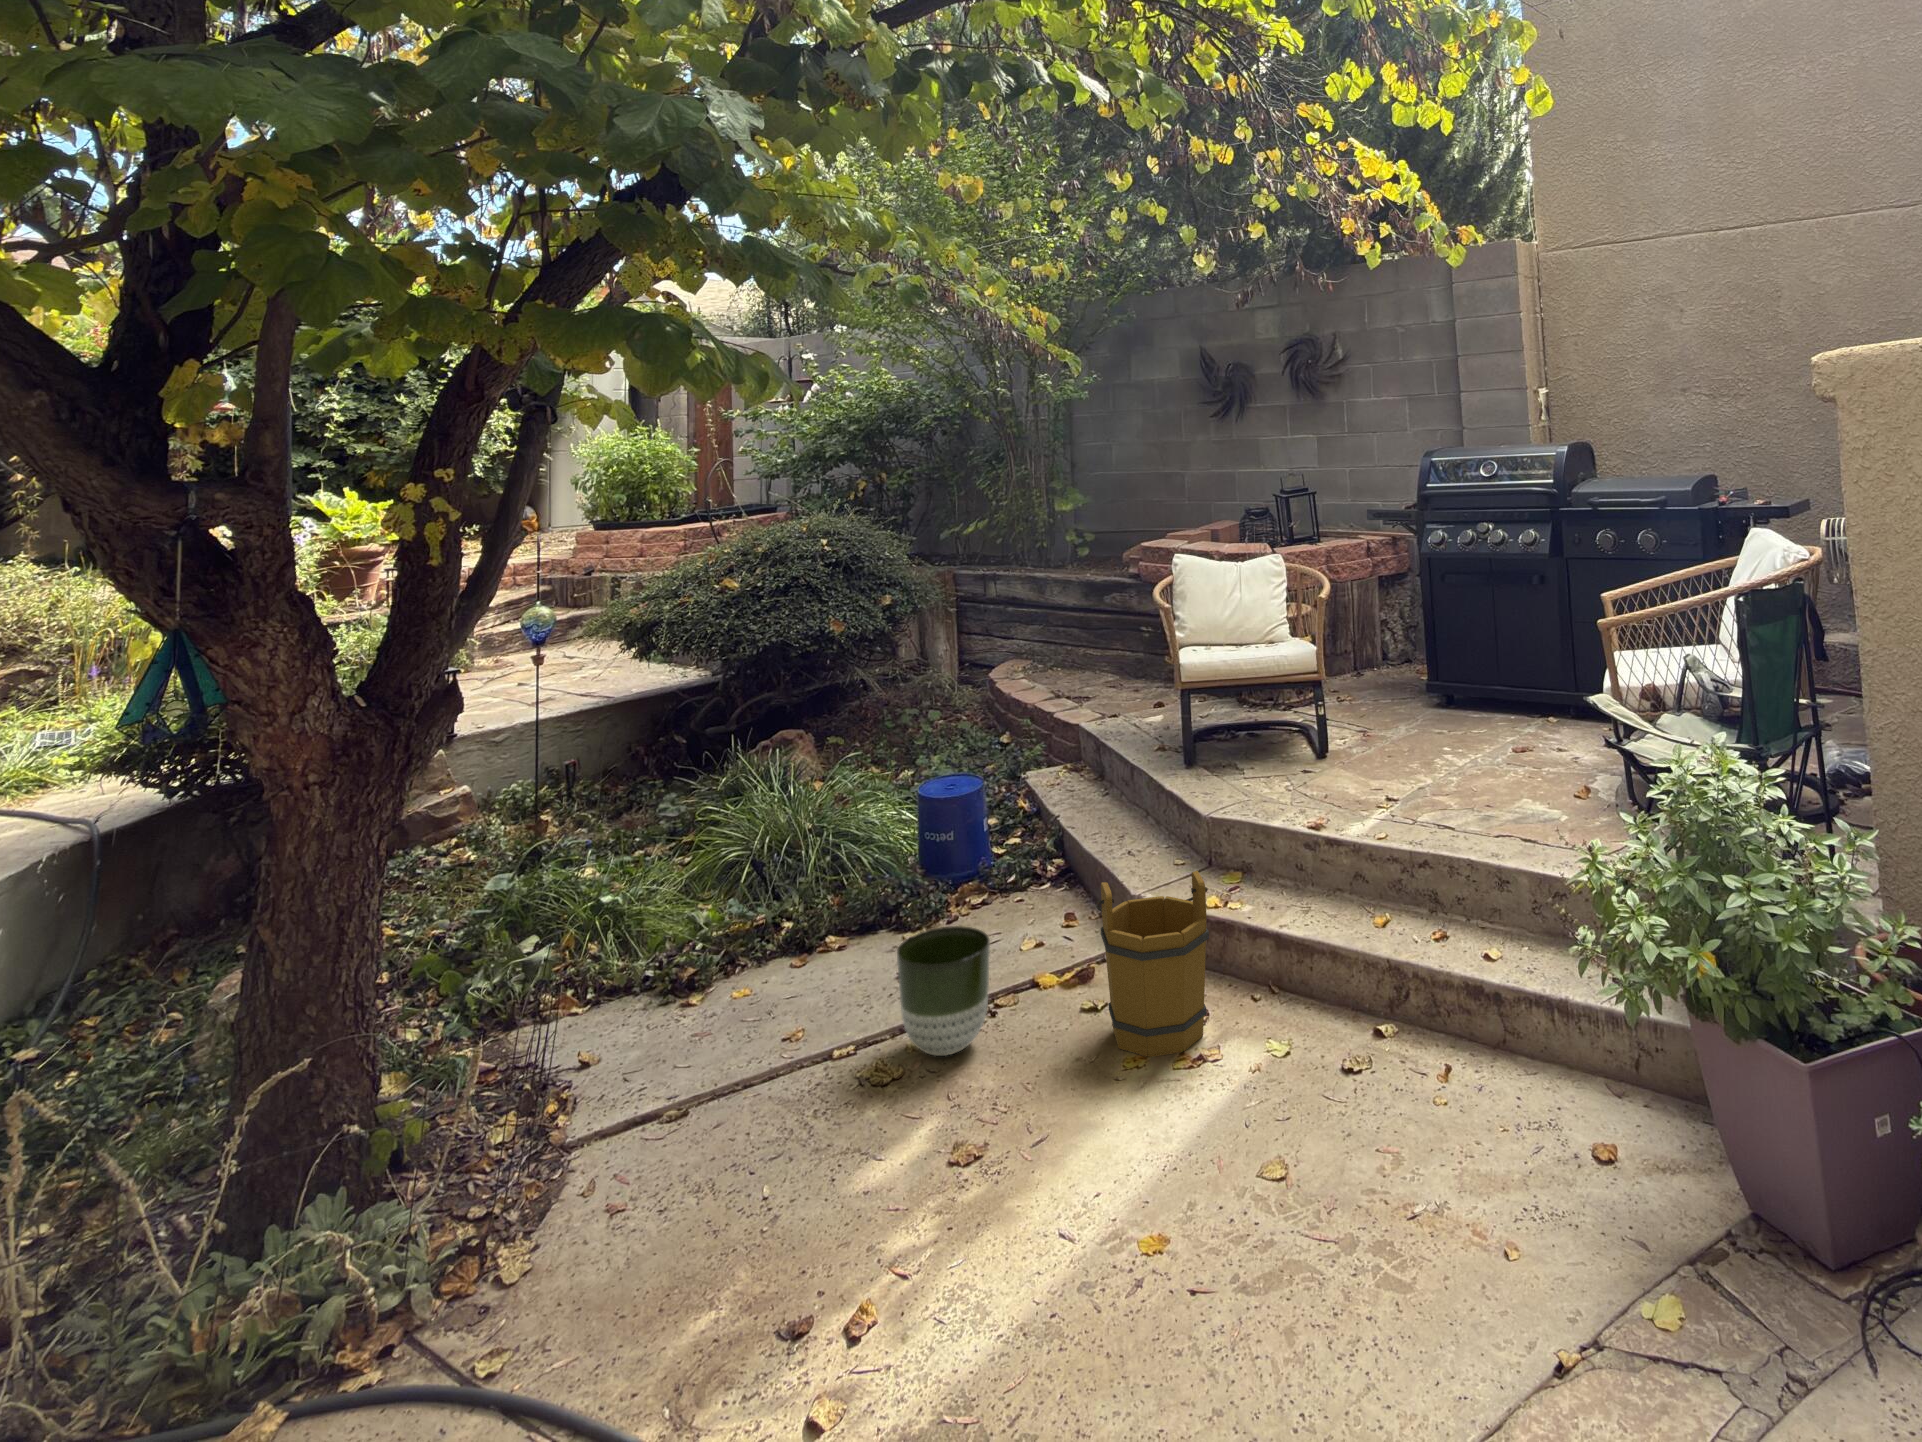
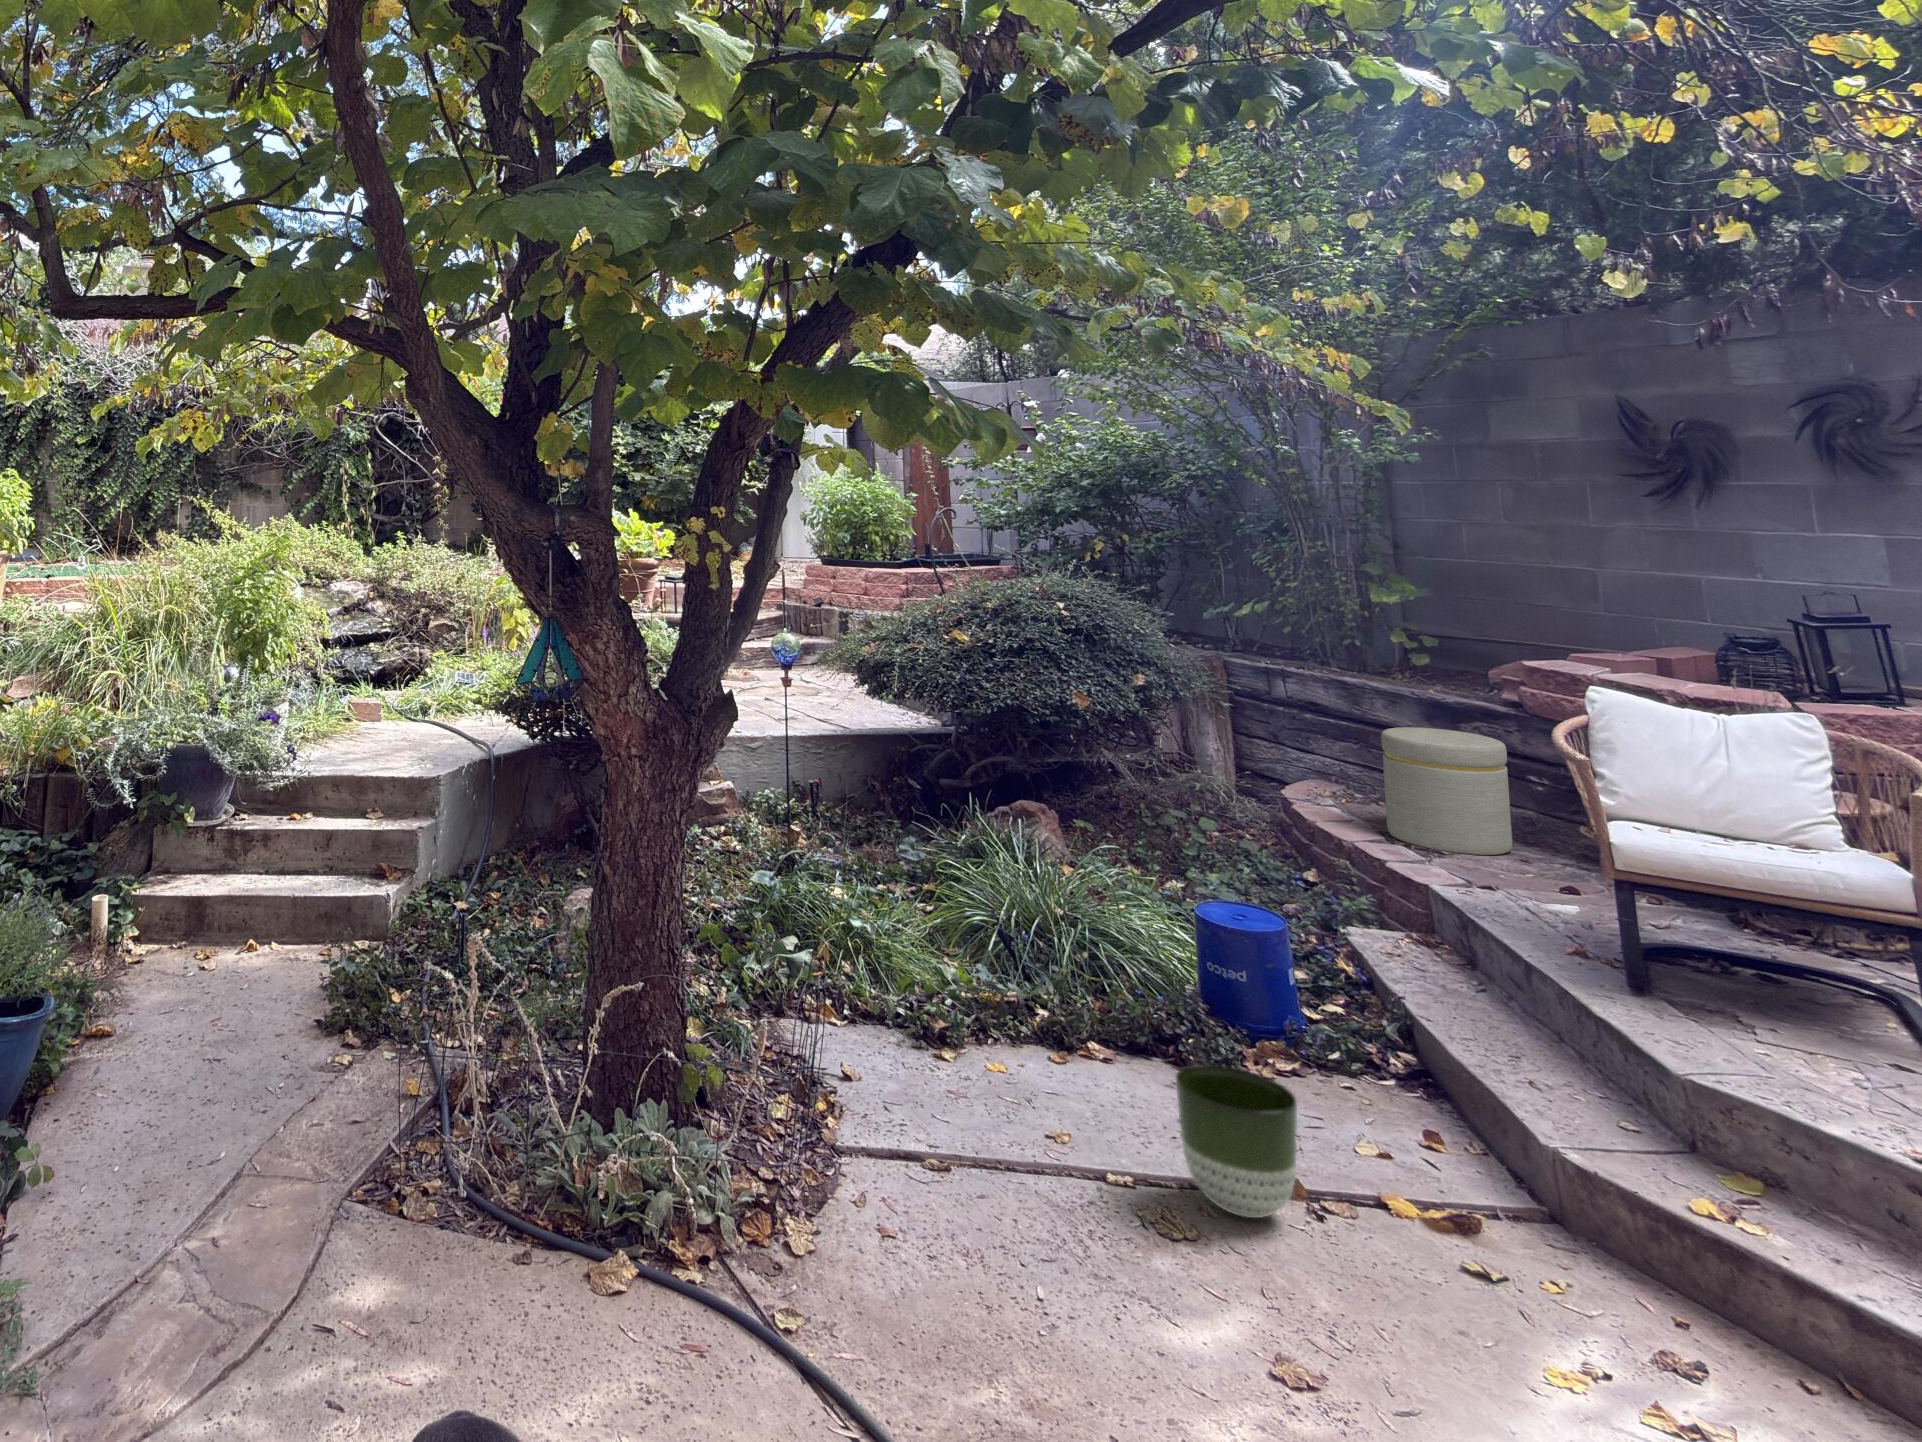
ottoman: none [1050,607,1130,701] -> present [1381,727,1512,855]
bucket: present [1096,871,1209,1057] -> none [1452,1080,1642,1343]

